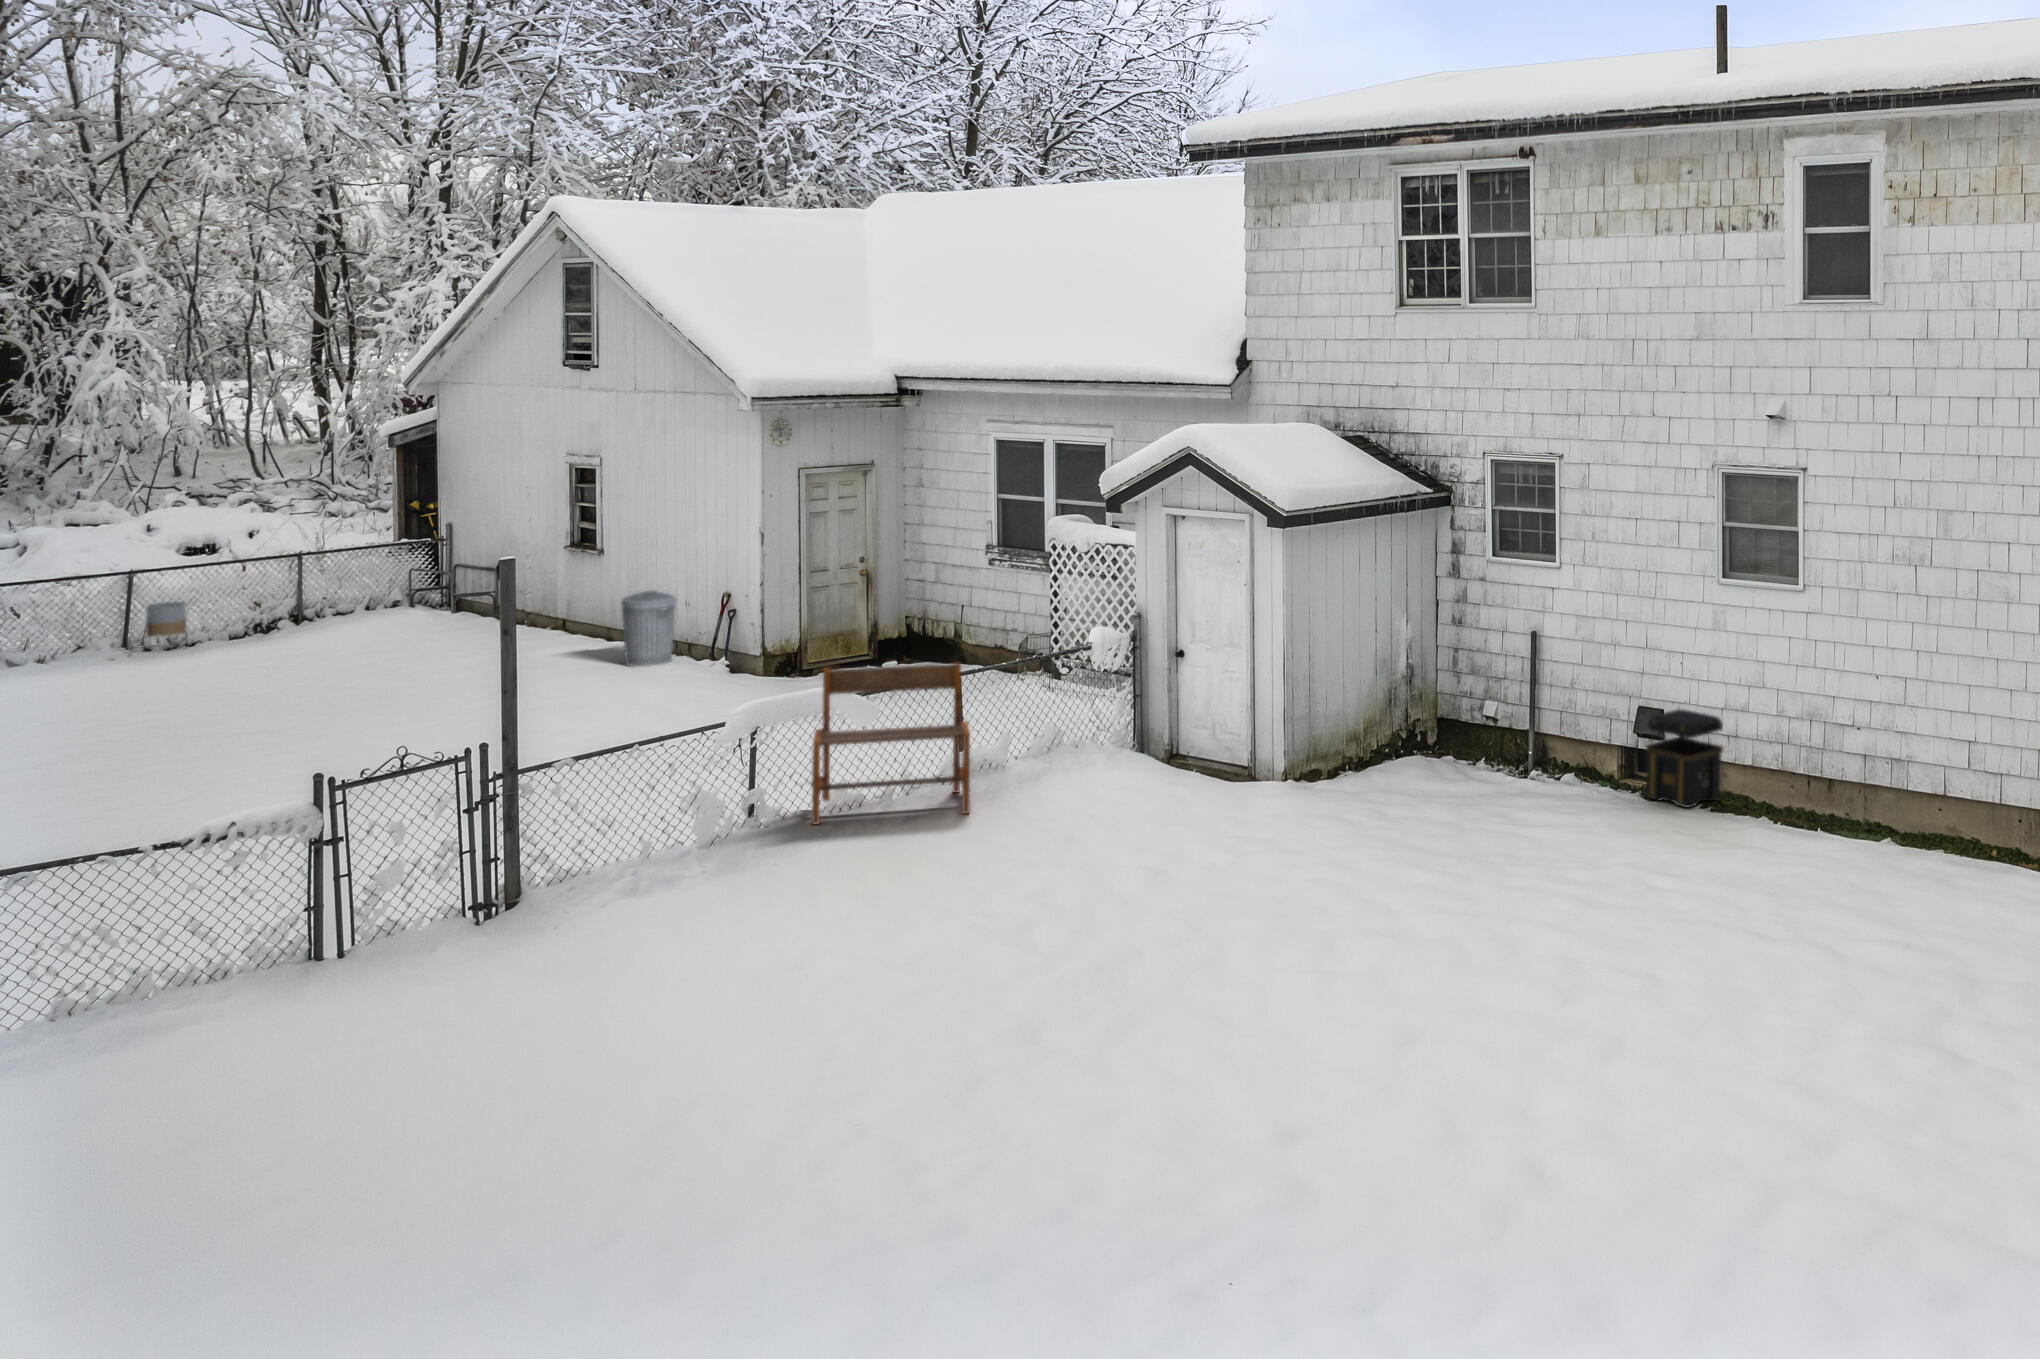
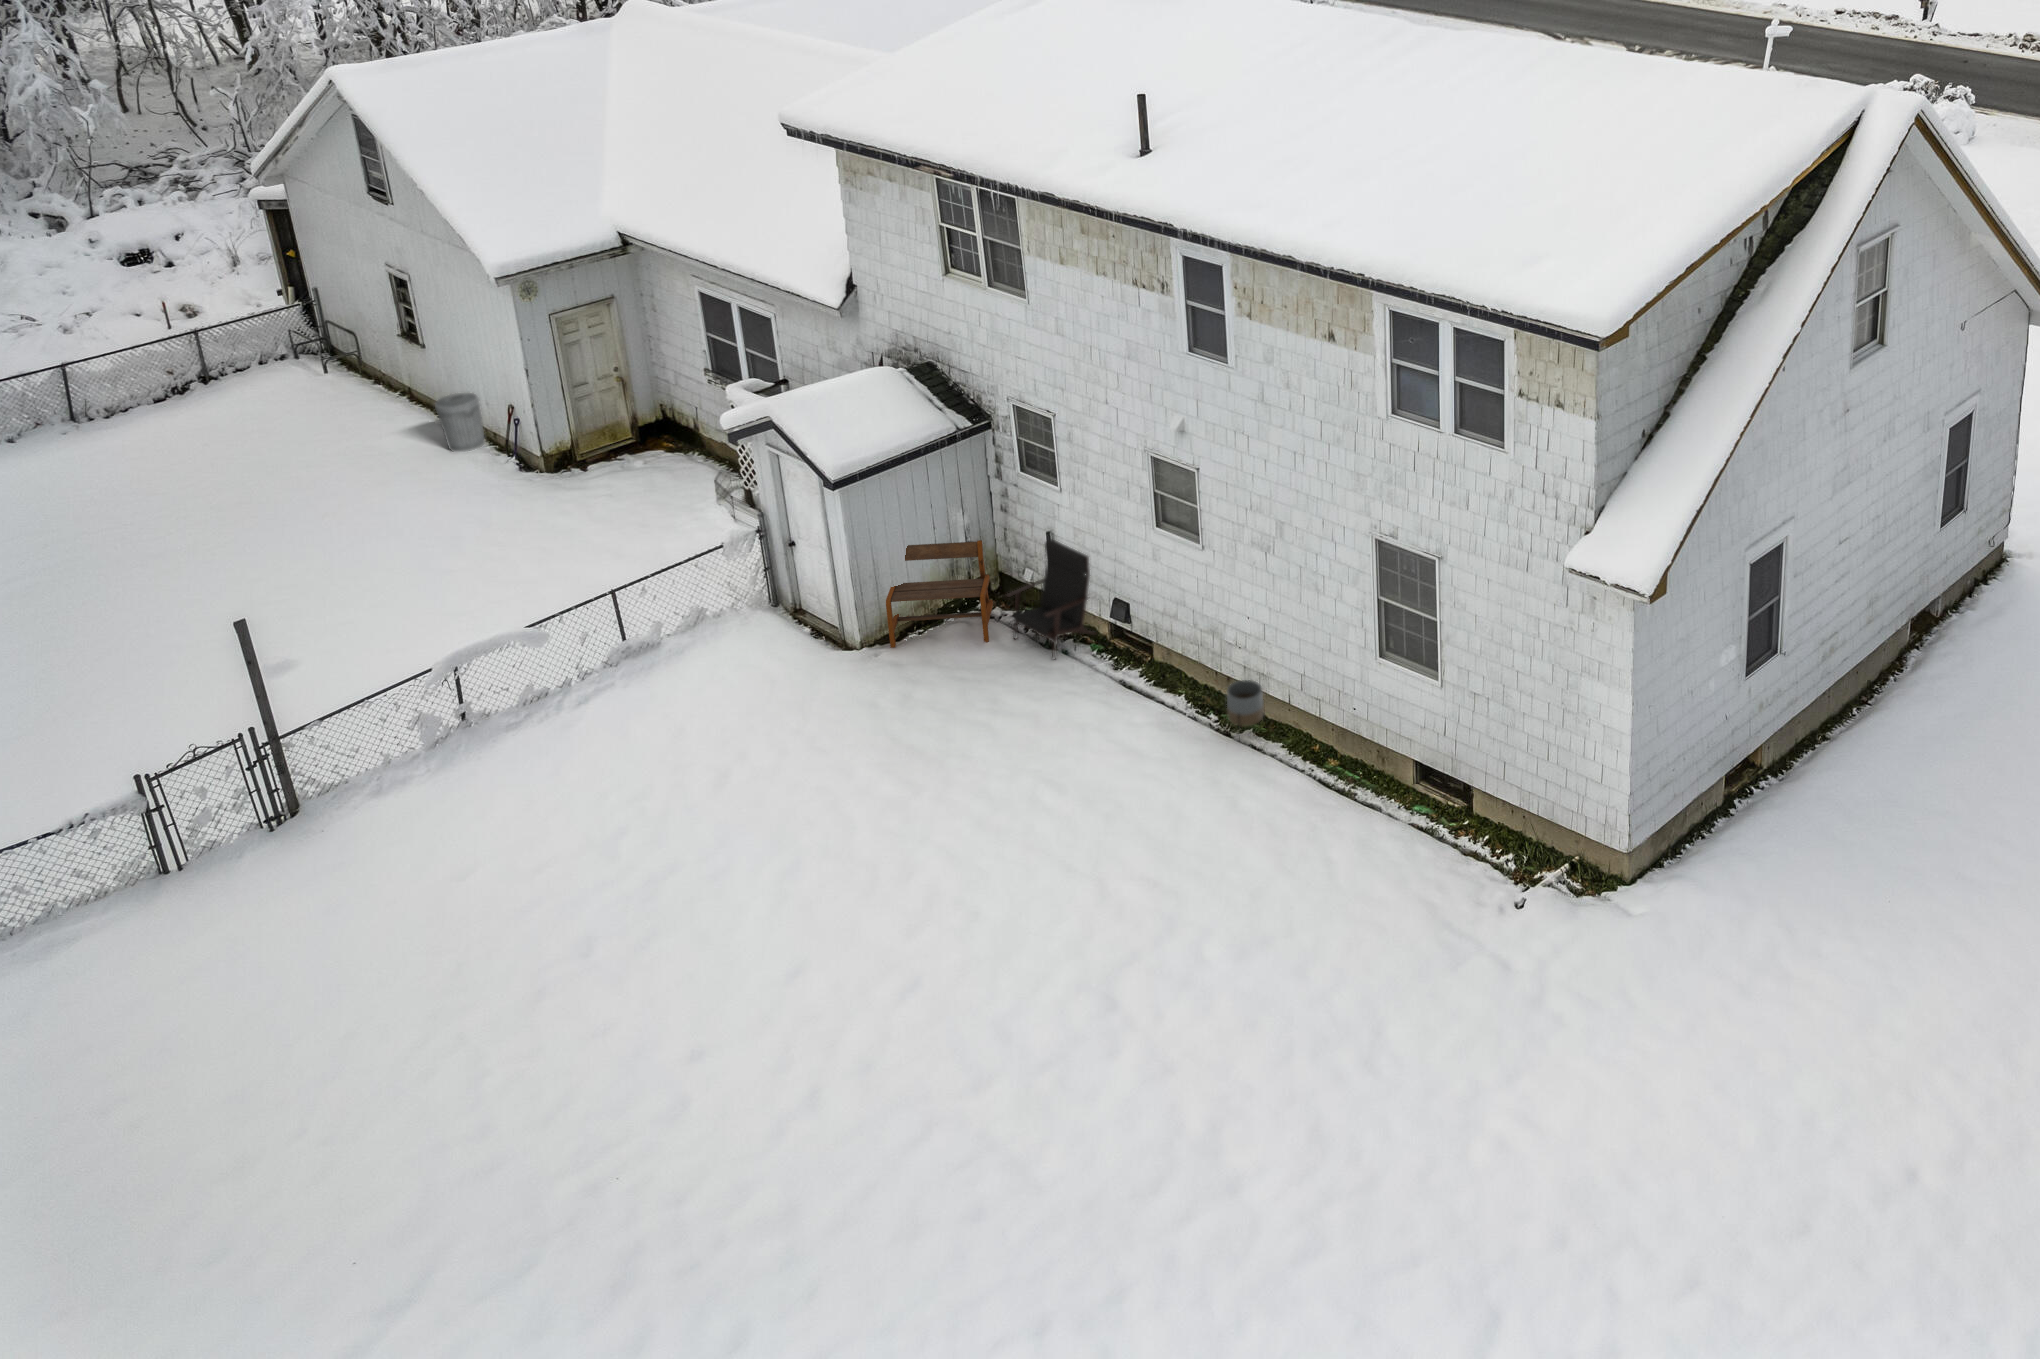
planter: present [146,602,187,646] -> present [1227,680,1264,727]
lounge chair: none [1491,633,1609,789] -> present [1007,540,1096,659]
bench: present [812,663,970,825] -> present [886,540,993,648]
toolbox: present [1646,709,1723,807] -> none [1101,610,1157,684]

